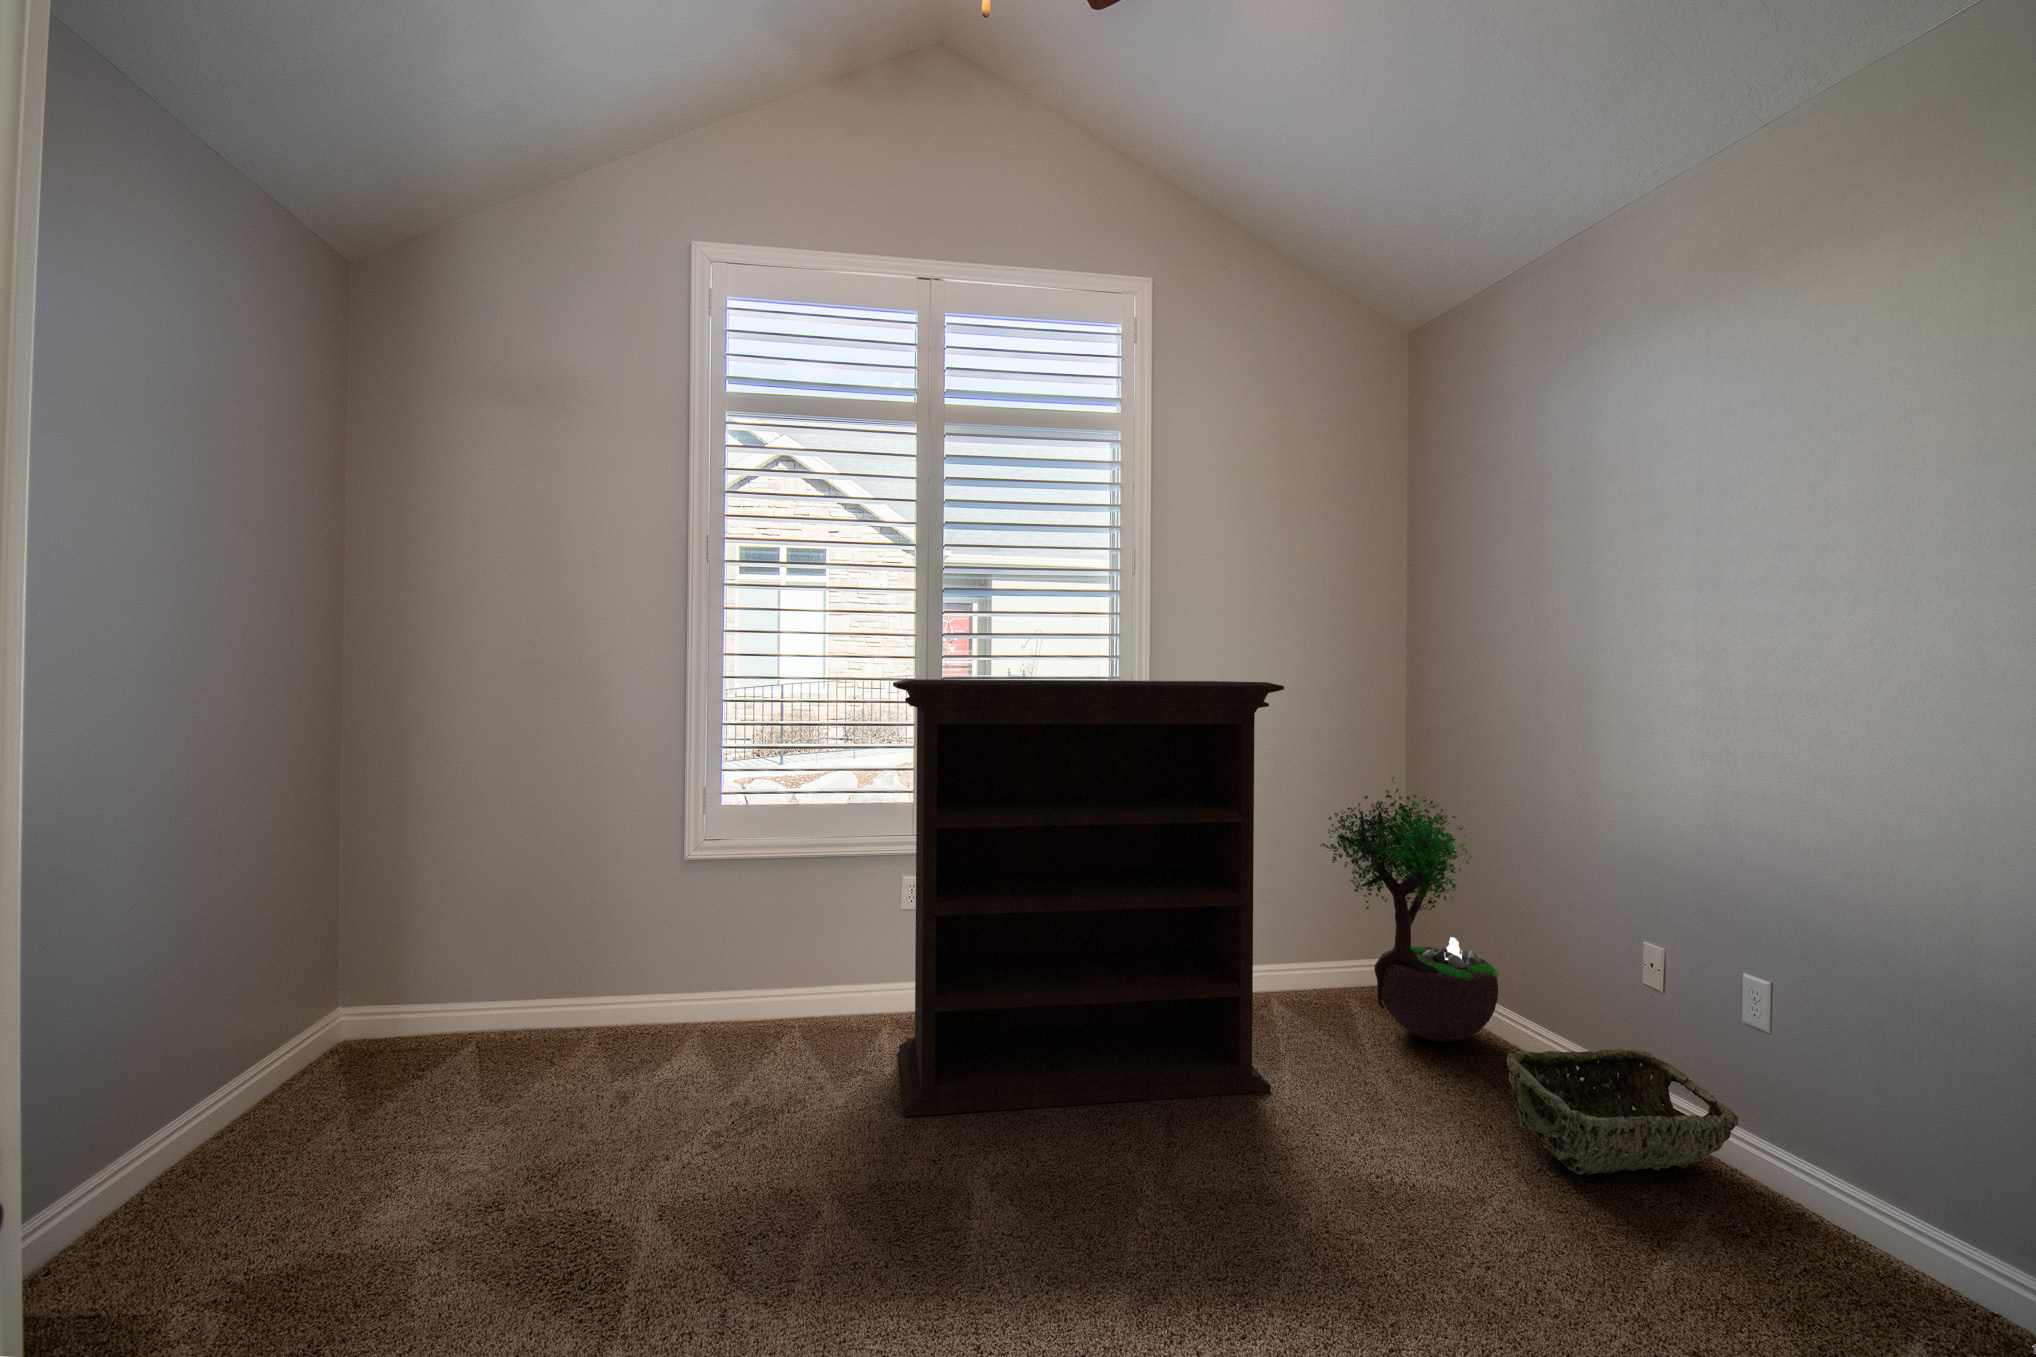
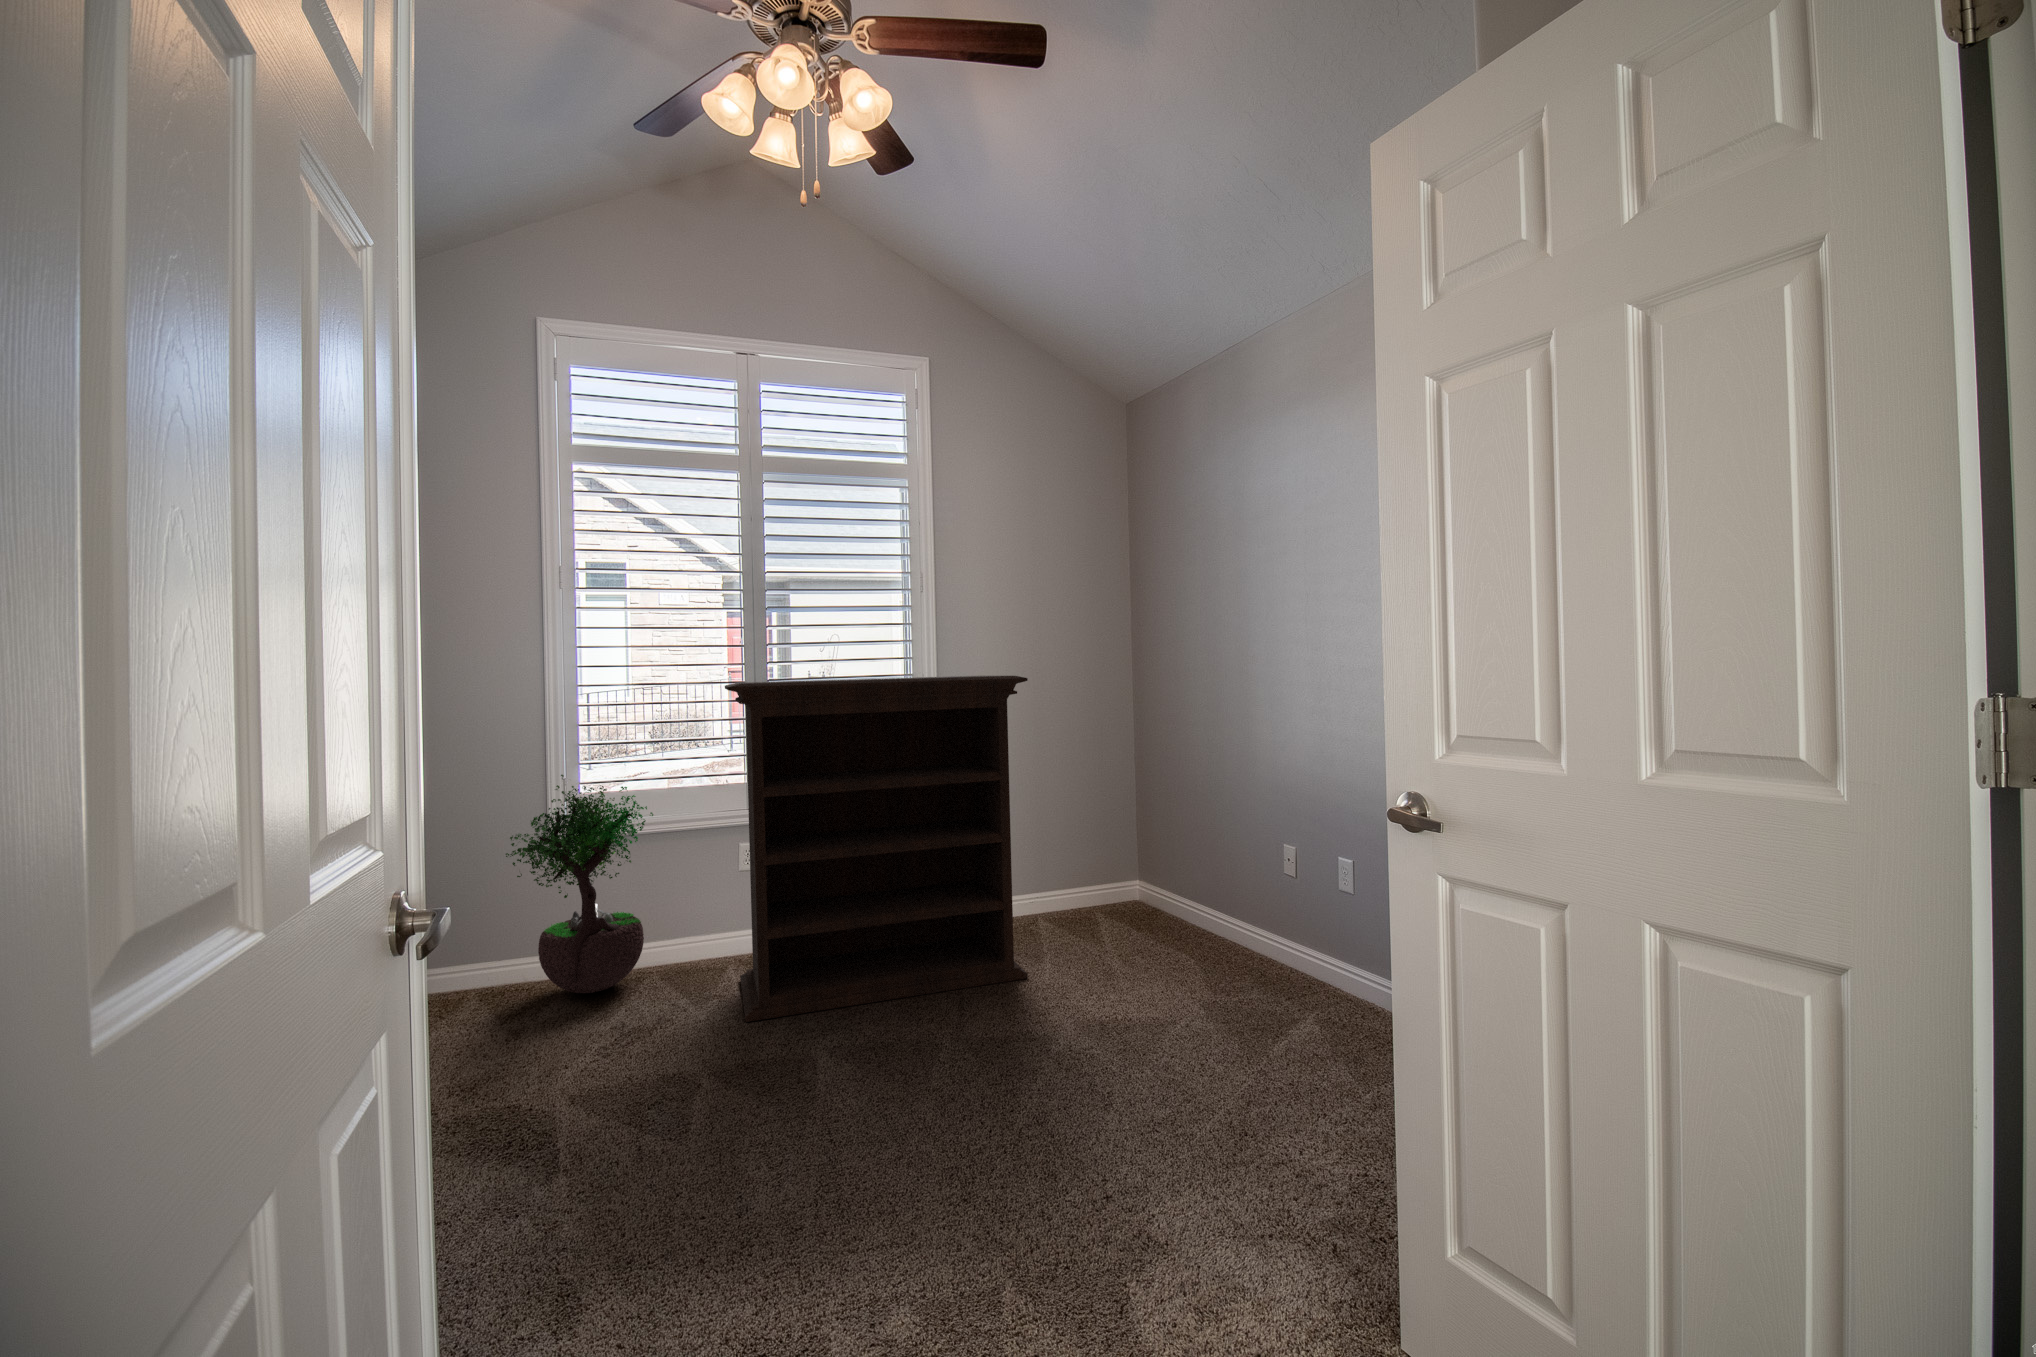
potted tree: present [1320,777,1499,1042] -> present [506,775,653,993]
woven basket: present [1506,1049,1738,1175] -> none [1182,921,1323,1004]

